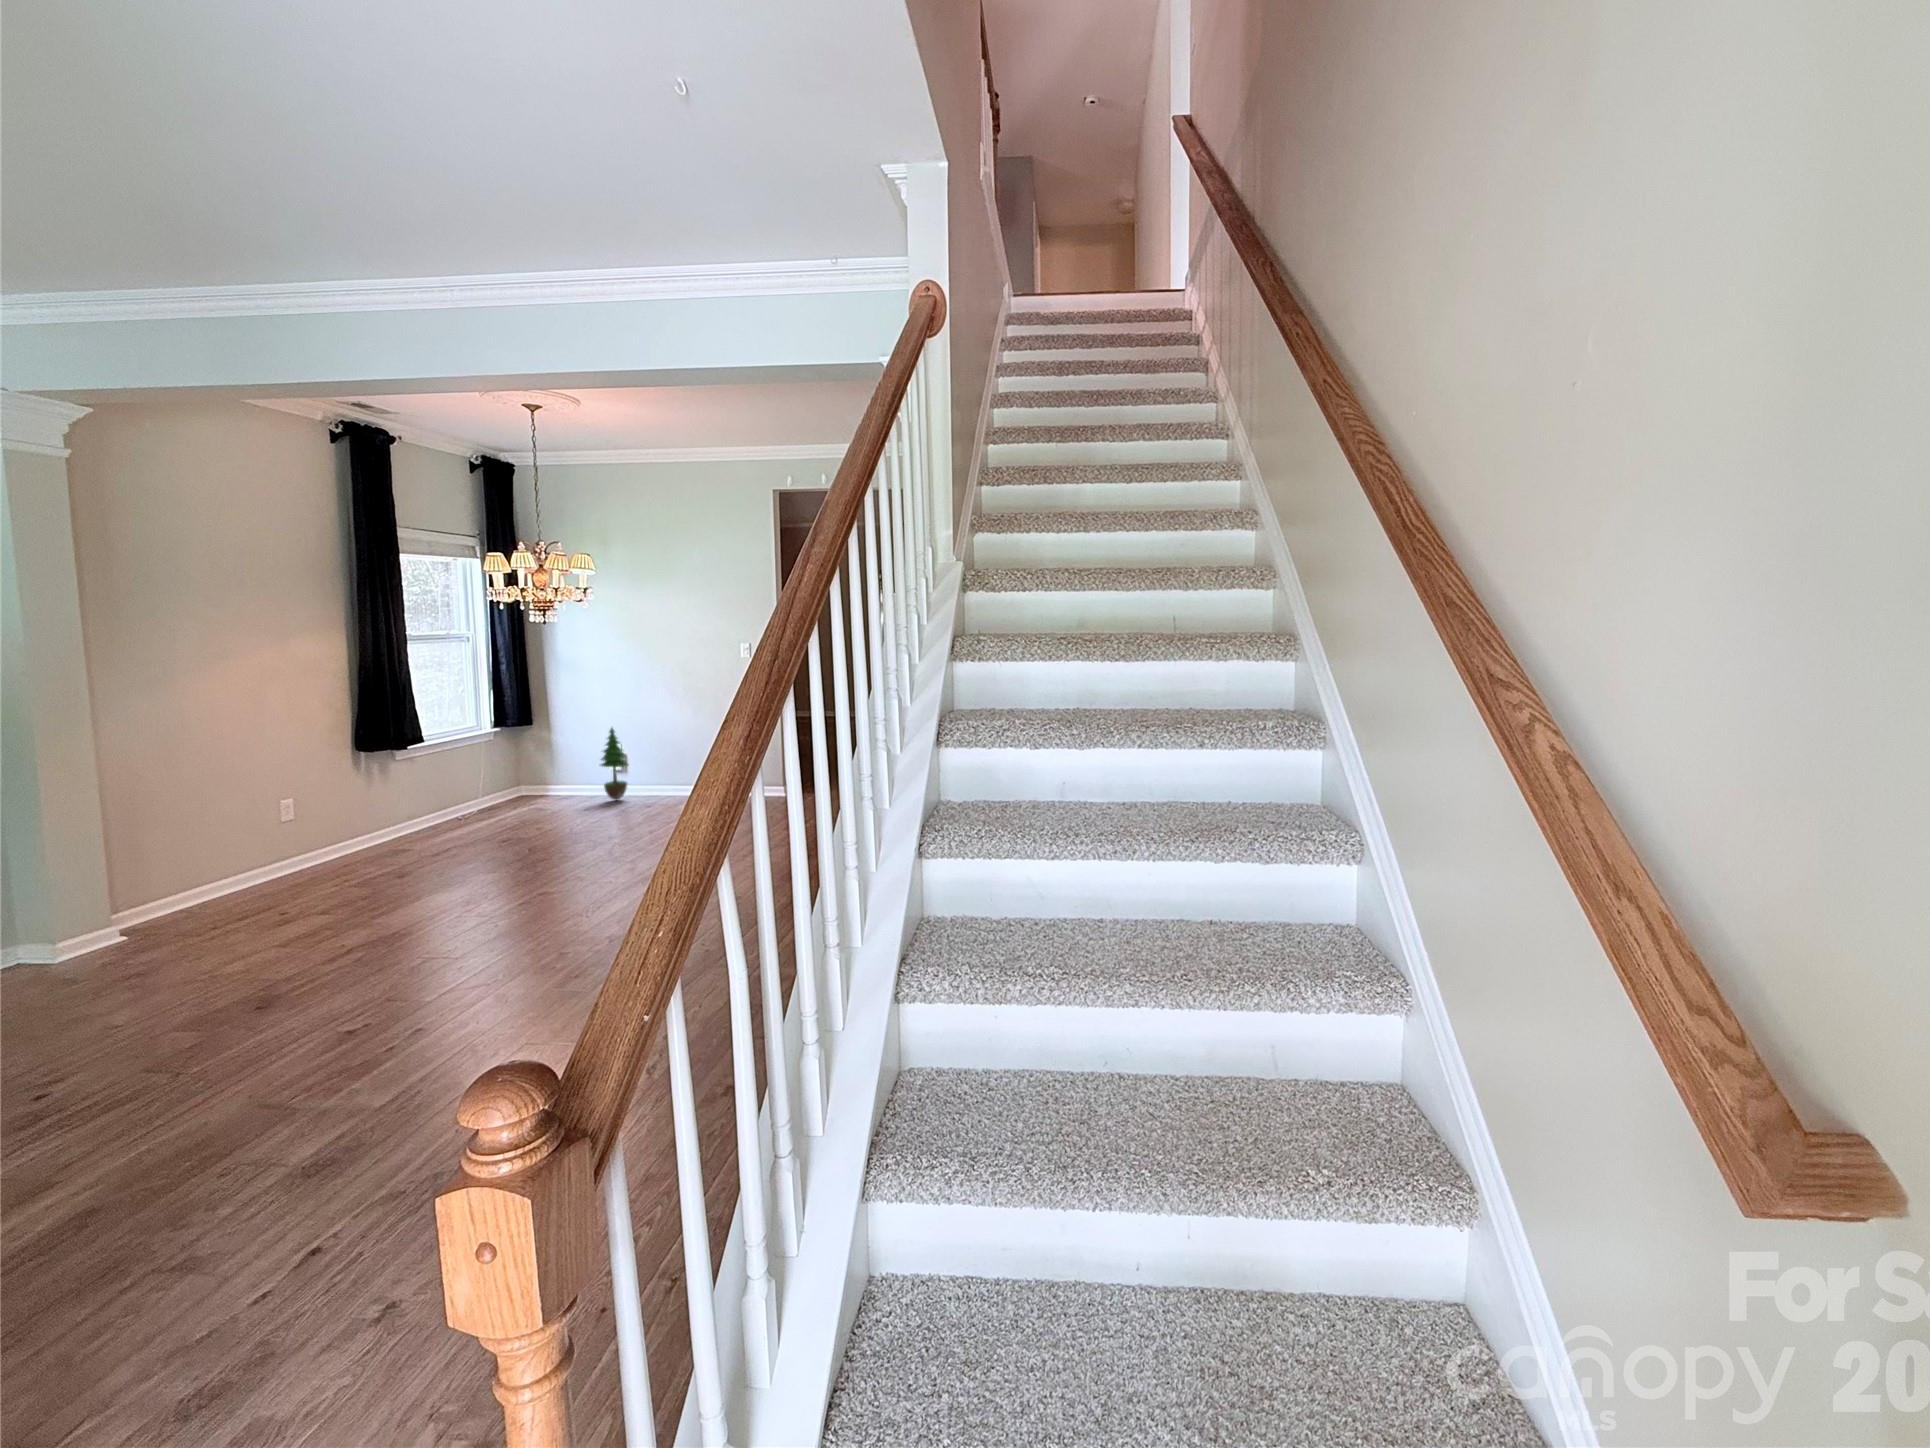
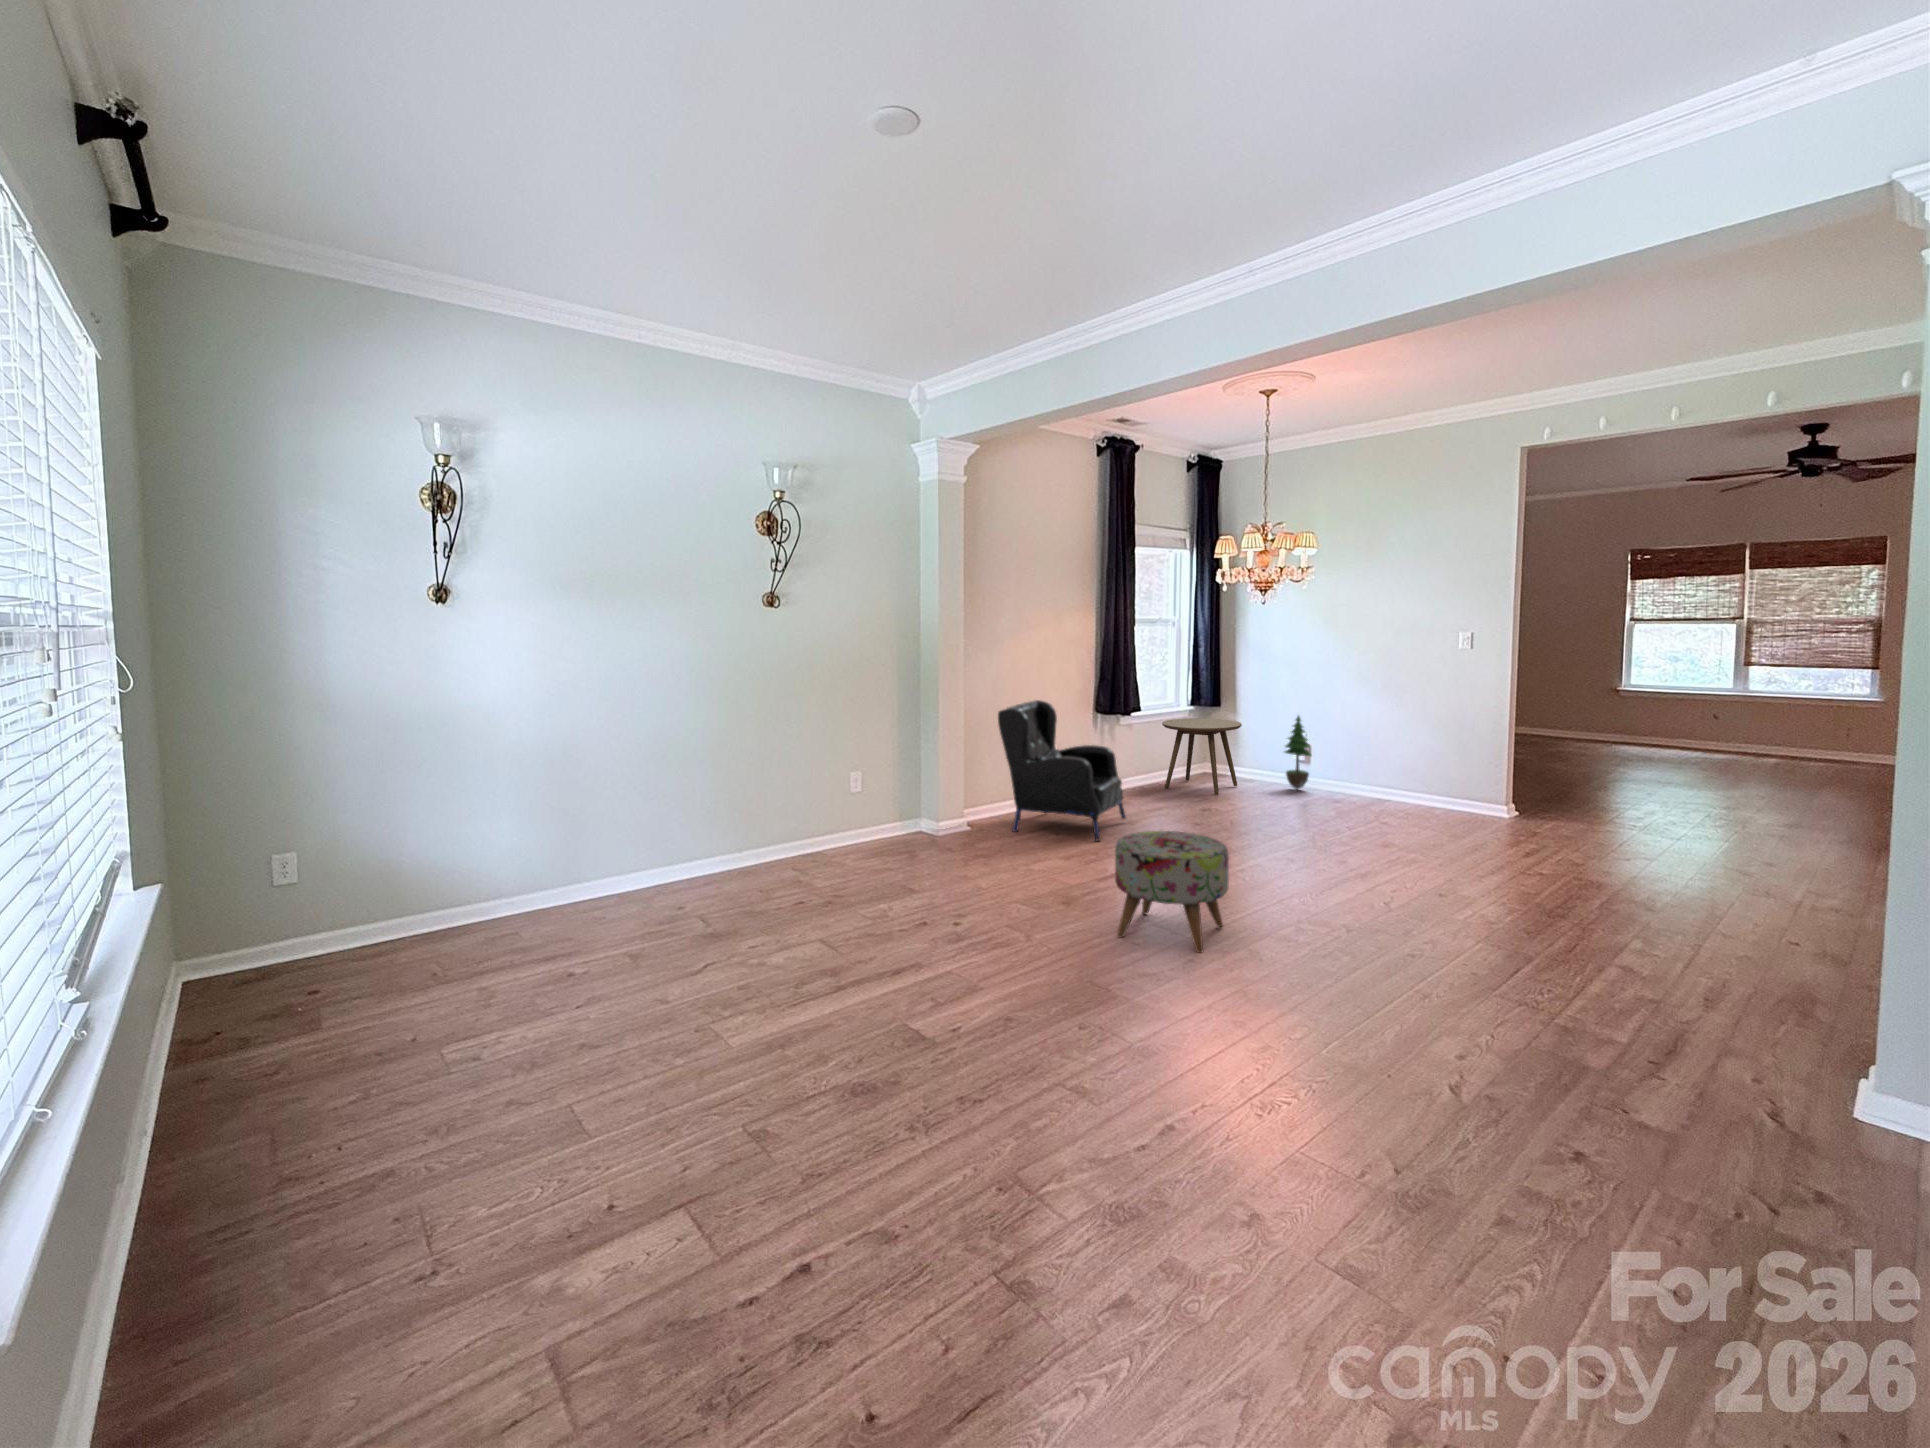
side table: none [457,739,553,823] -> present [1162,718,1242,795]
armchair: none [169,746,396,924] -> present [998,700,1126,841]
ottoman: none [308,891,471,1041] -> present [1115,831,1229,953]

